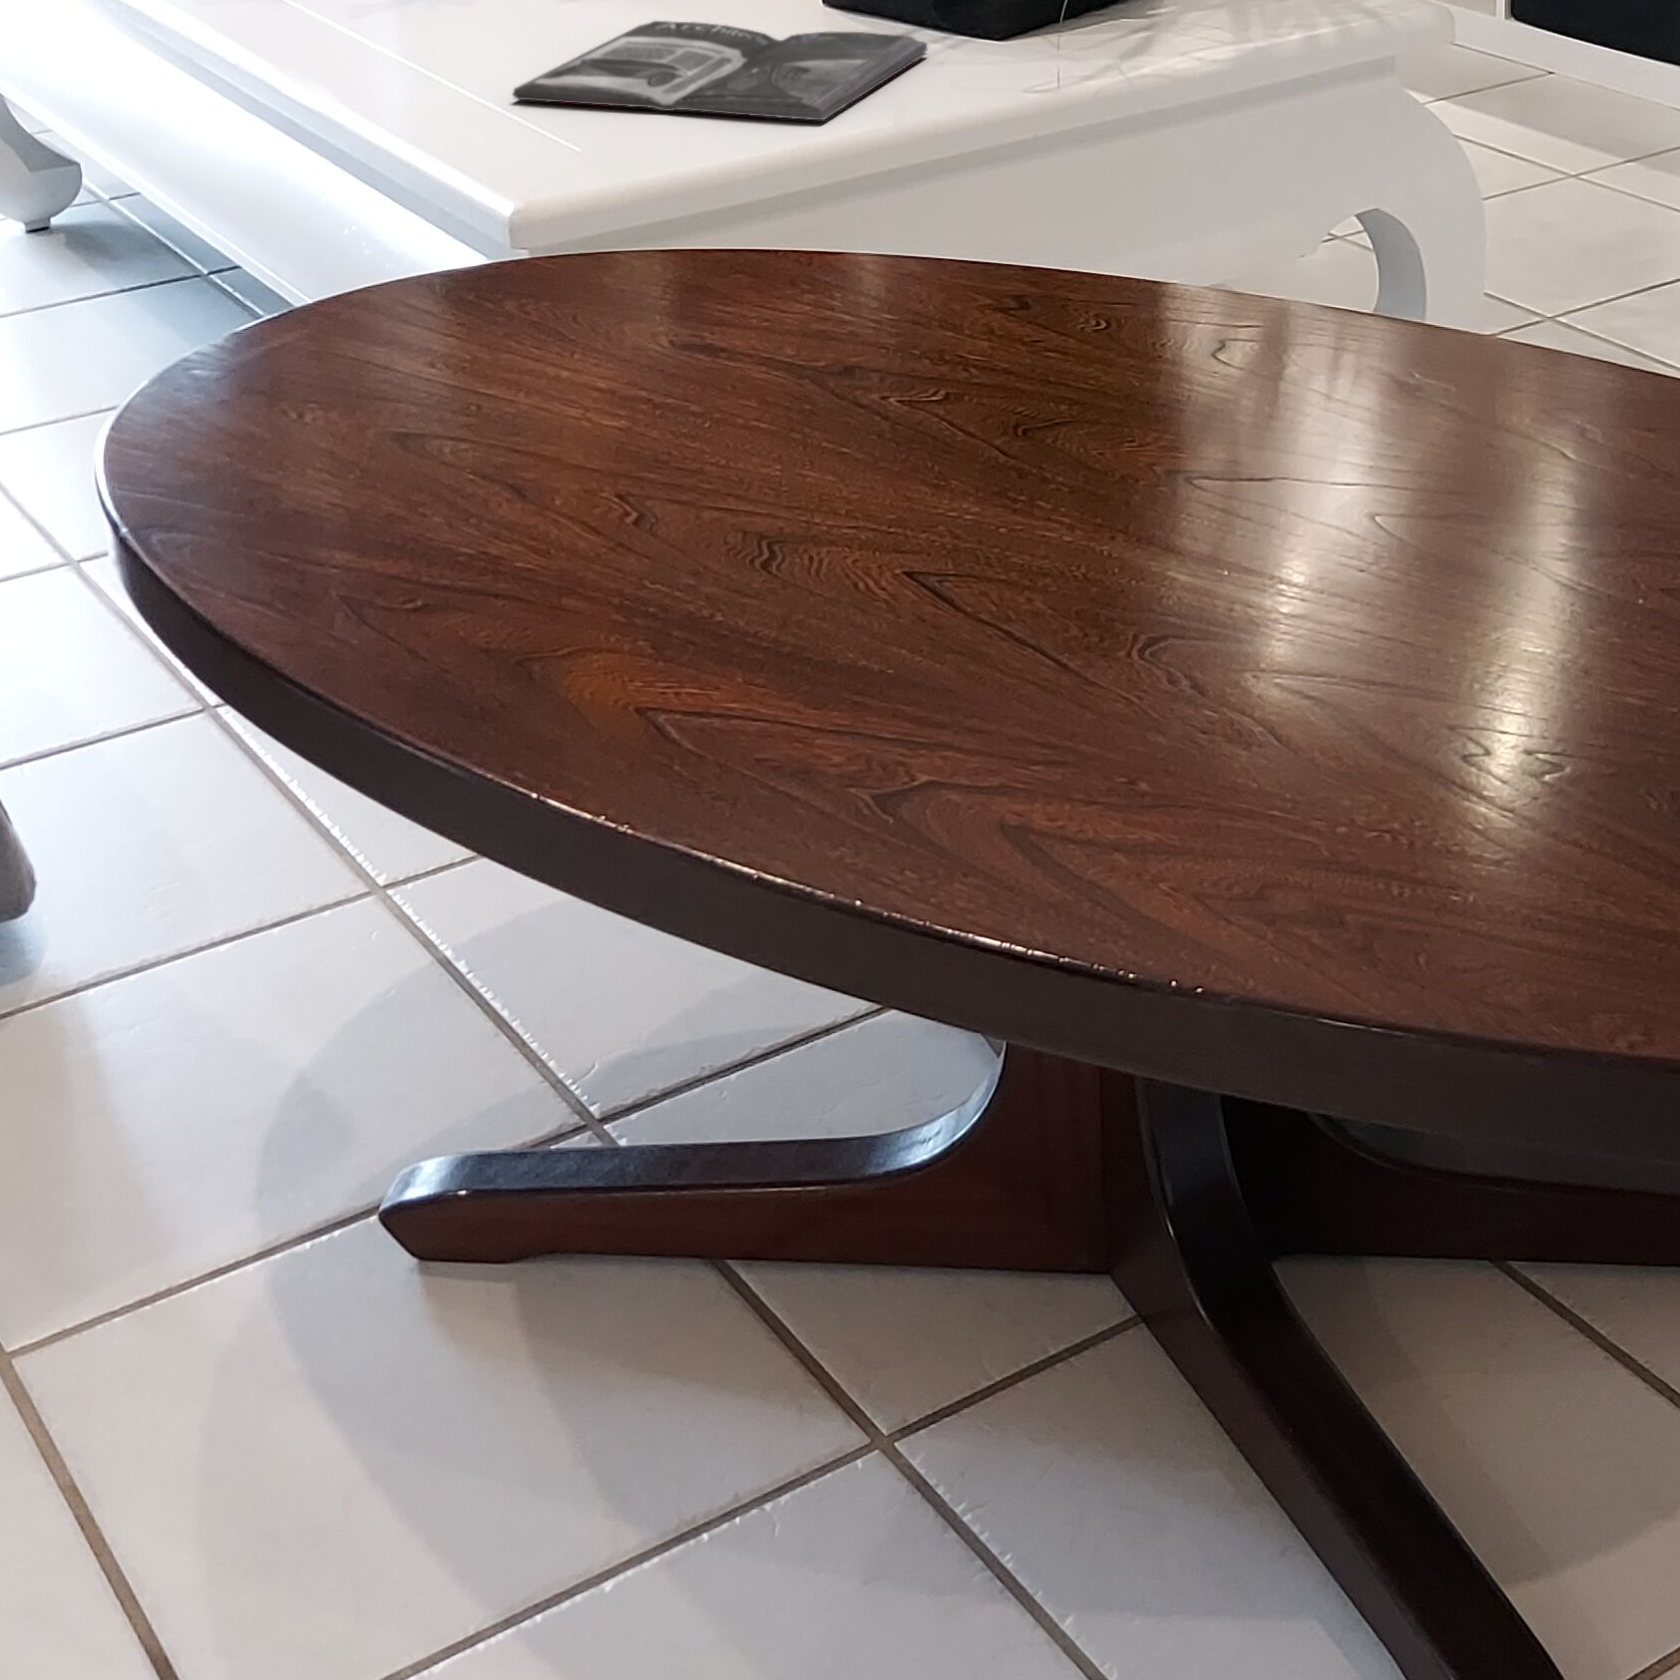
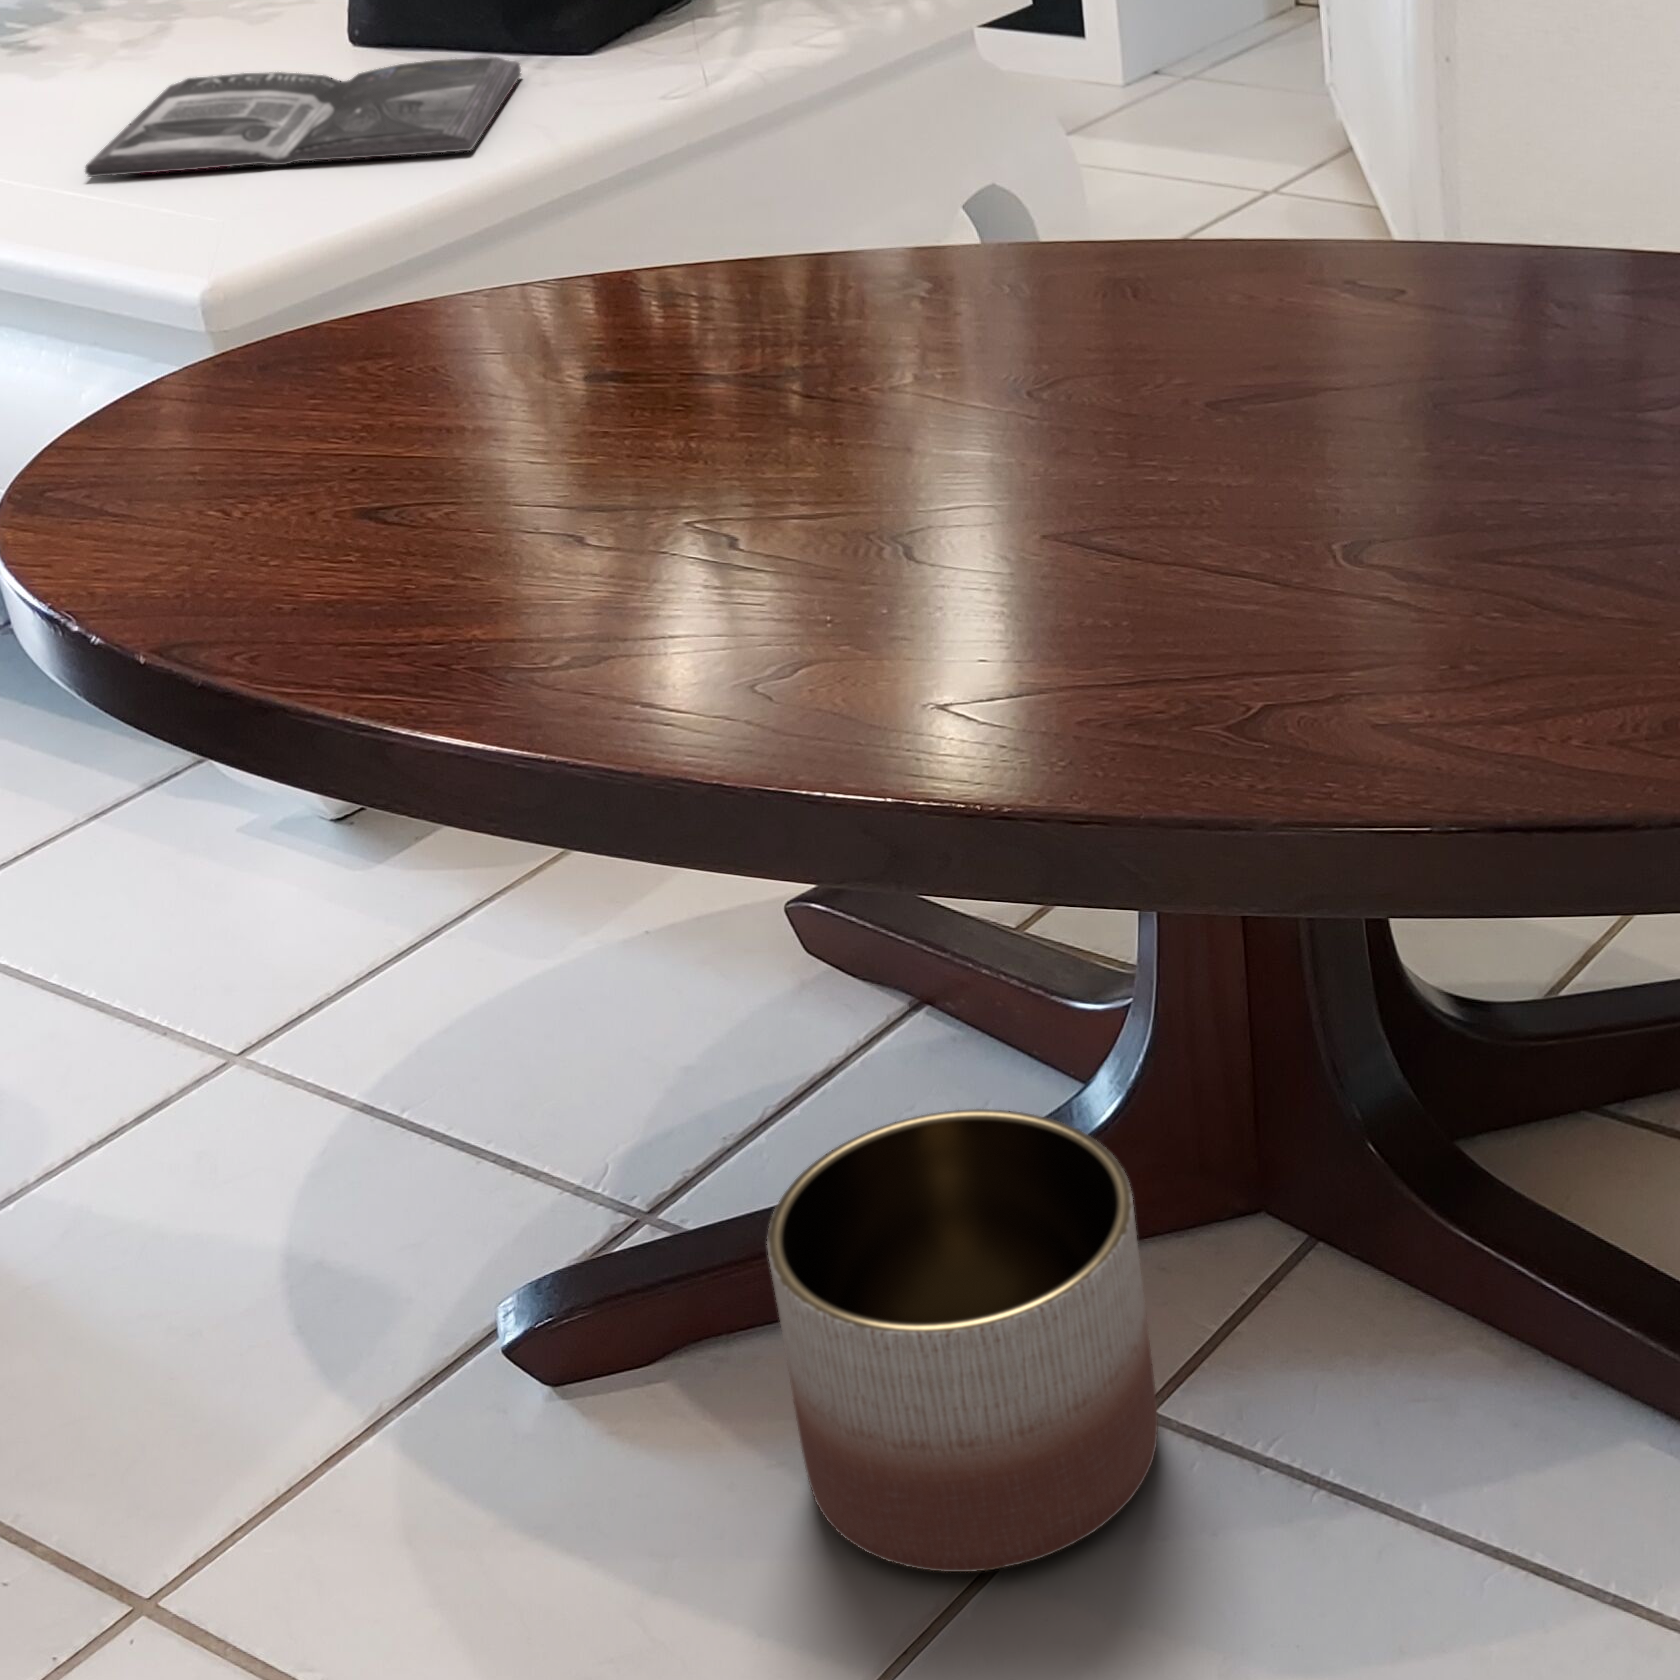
planter: none [508,1100,884,1554] -> present [767,1109,1158,1572]

